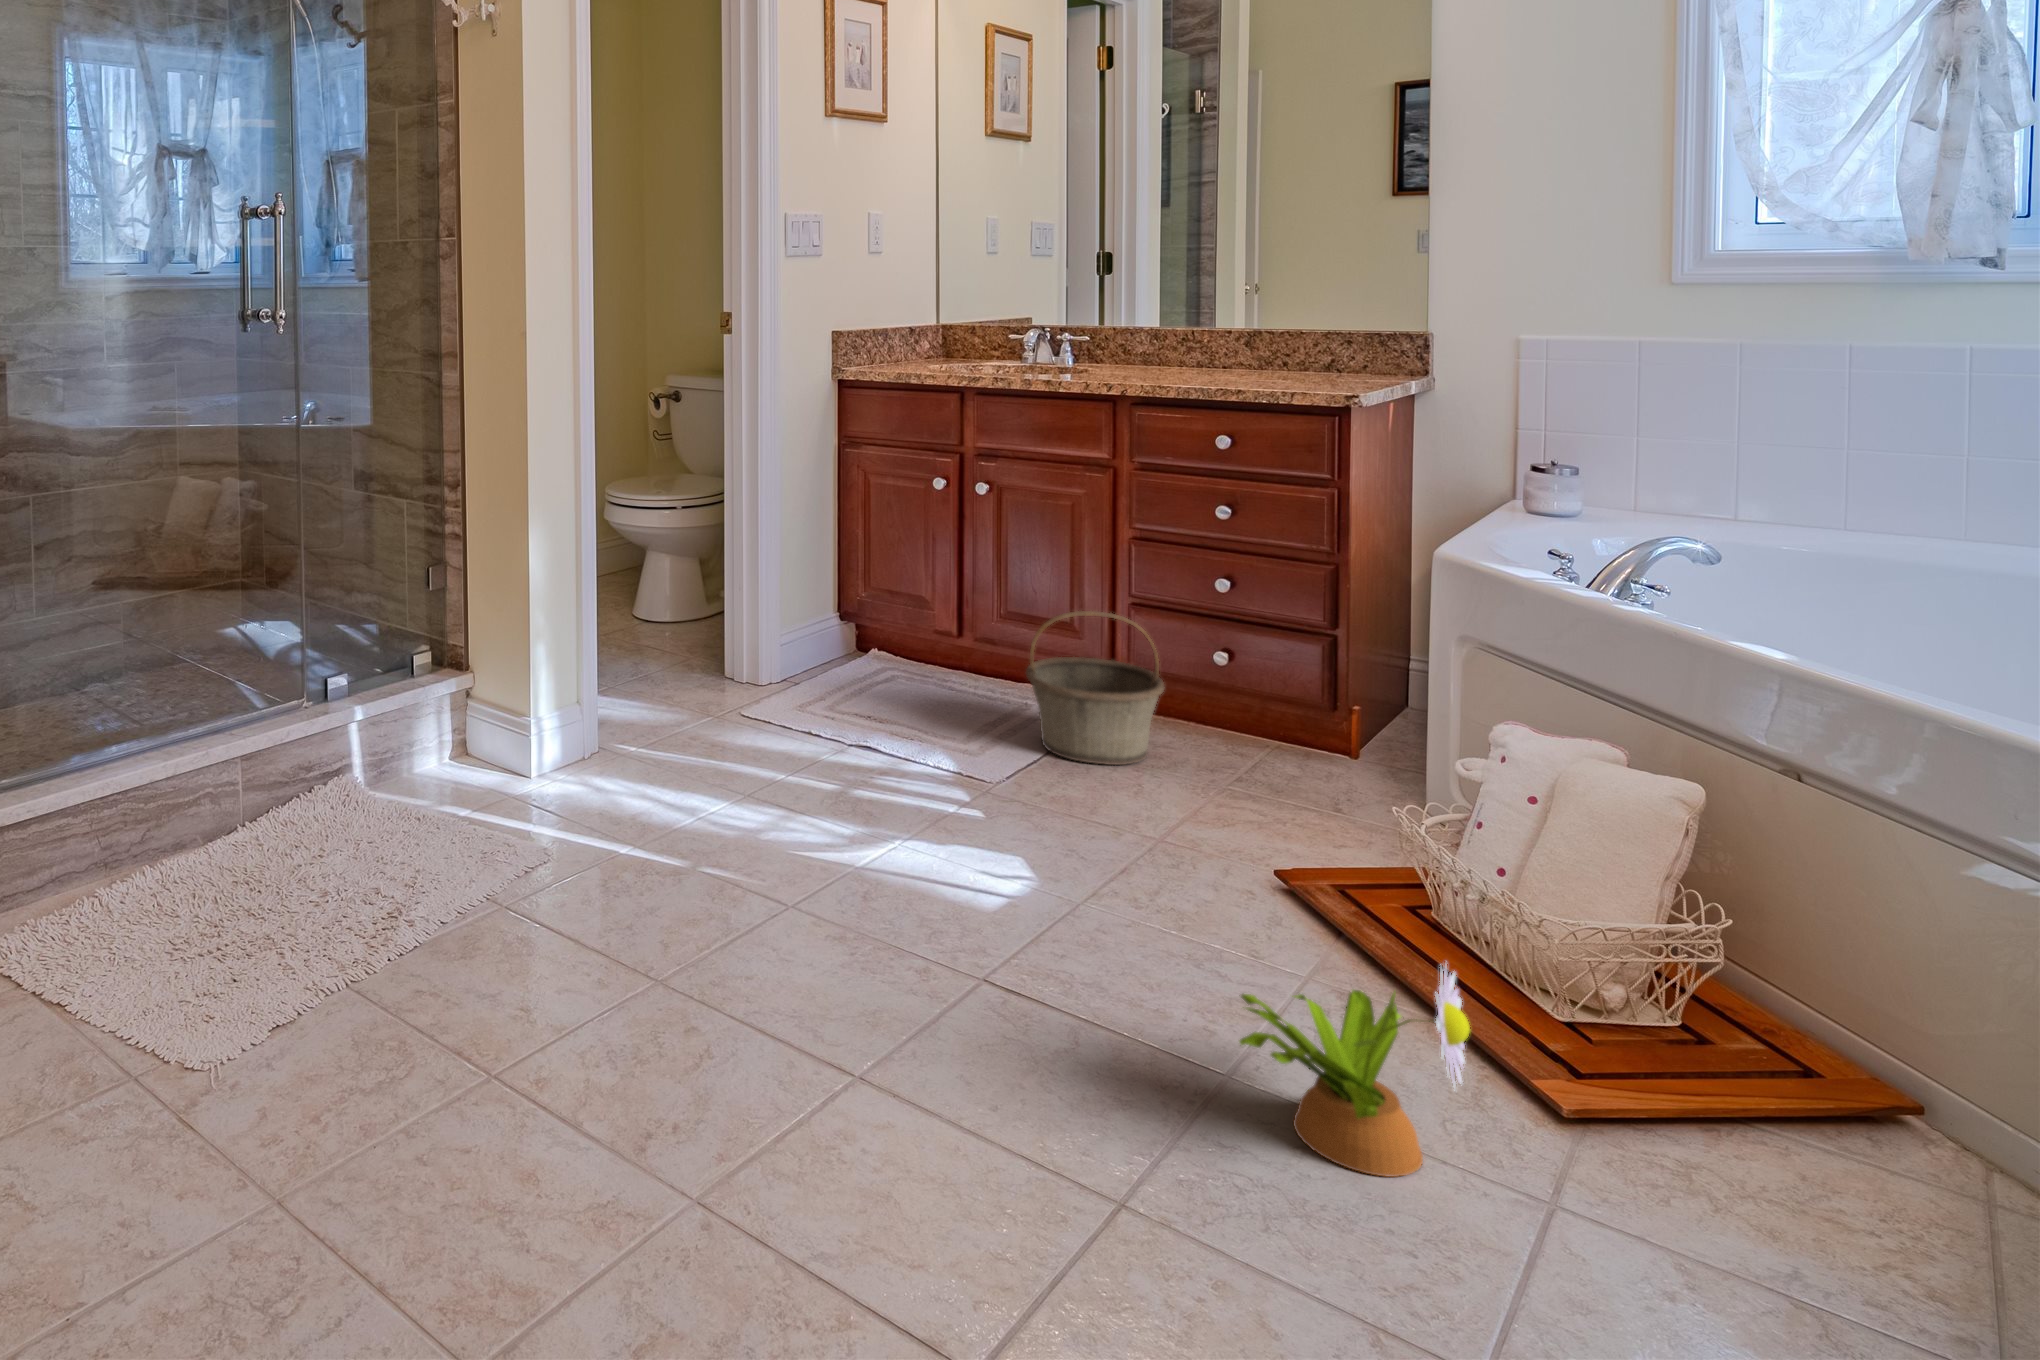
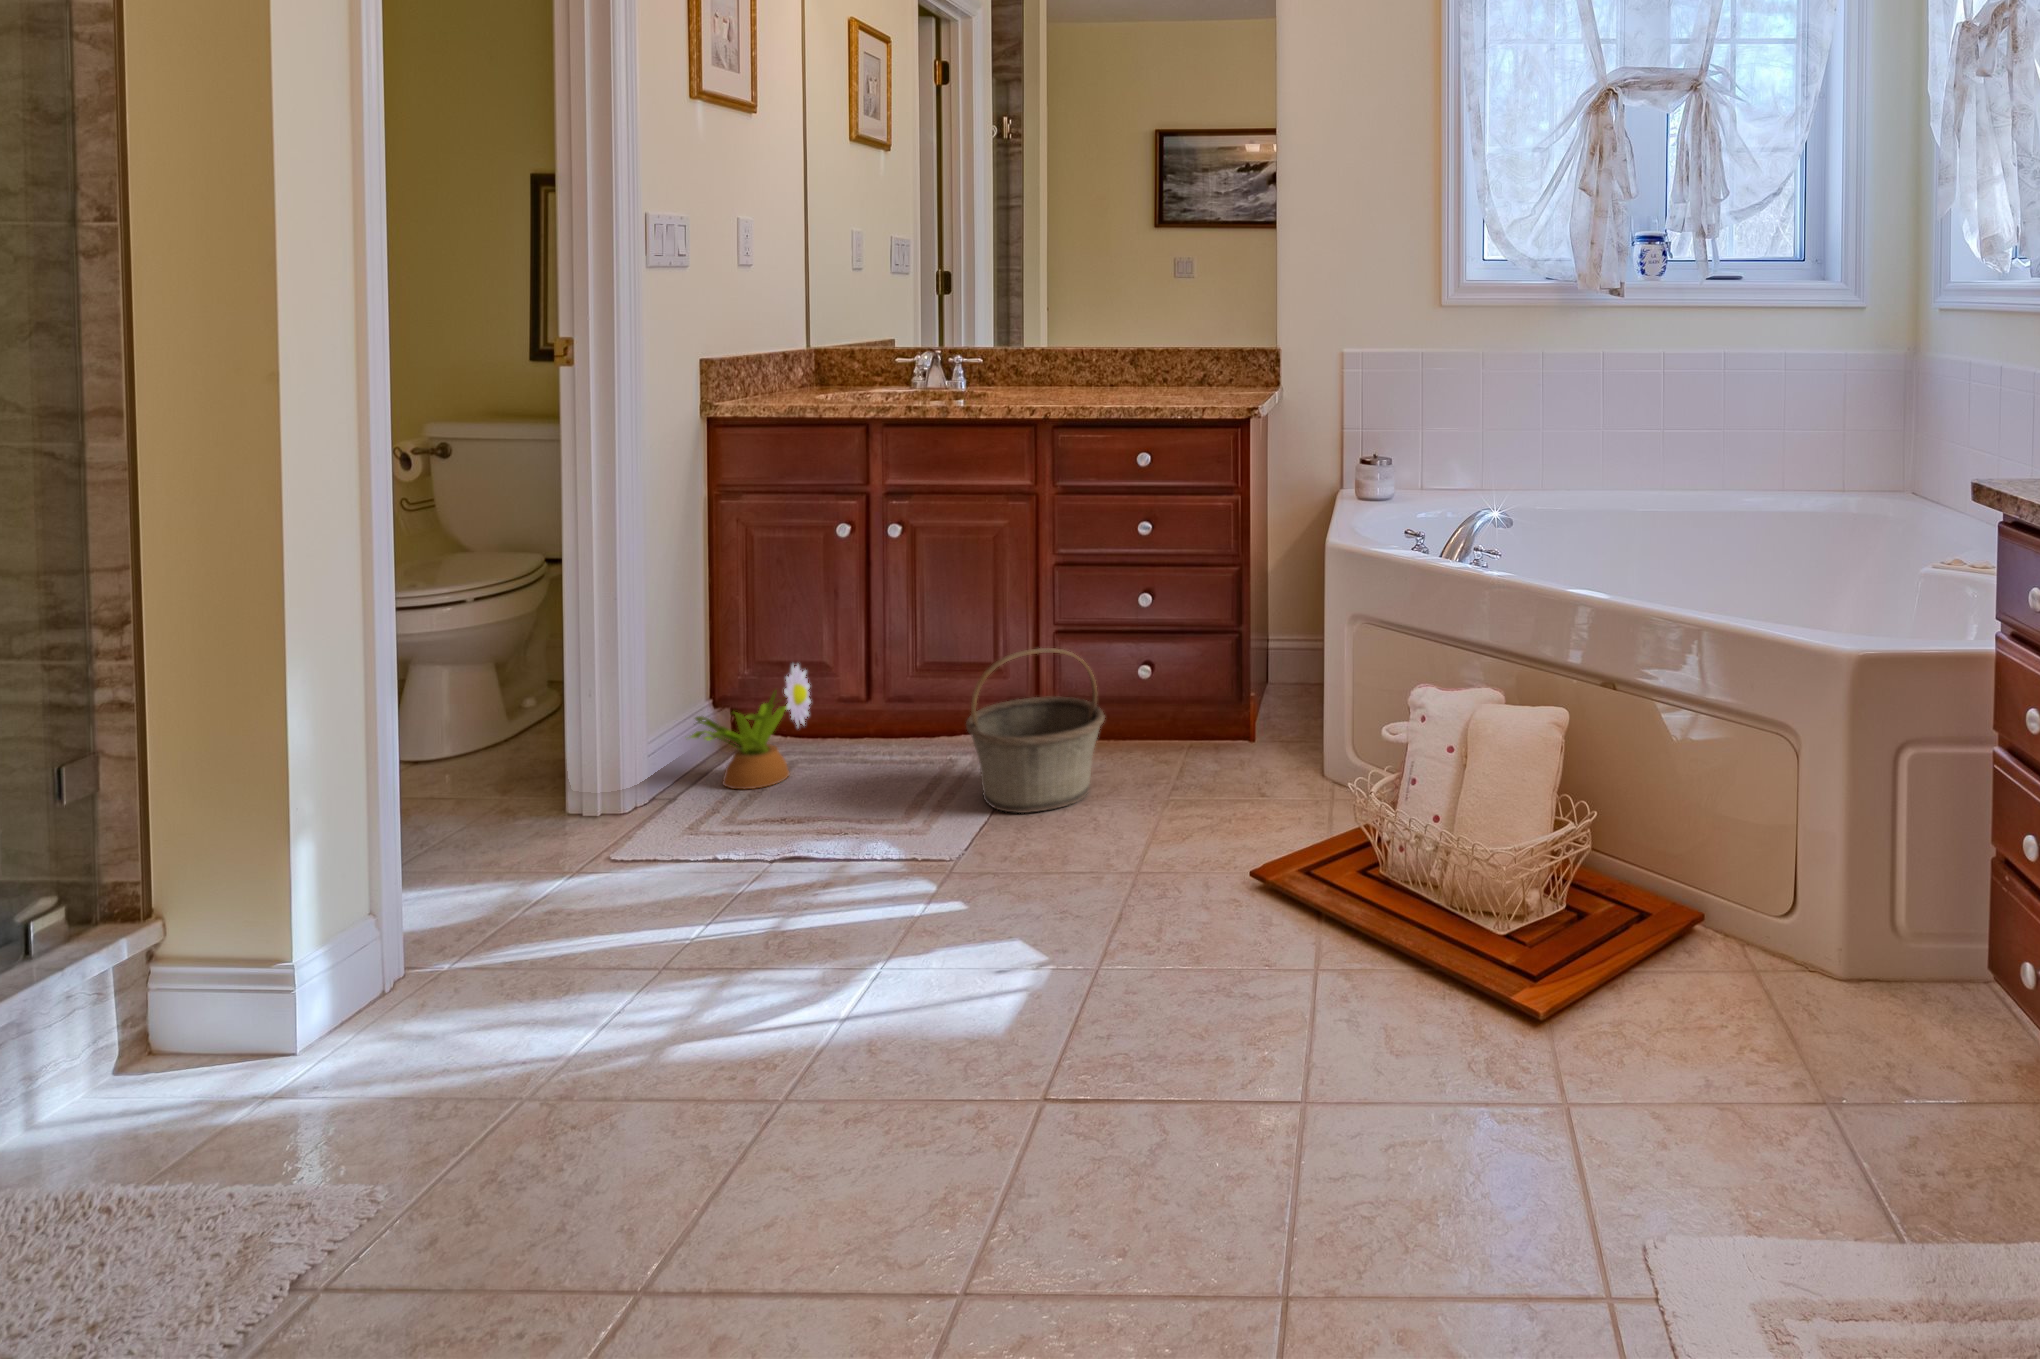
decorative plant: present [1239,969,1470,1177] -> present [691,665,811,789]

